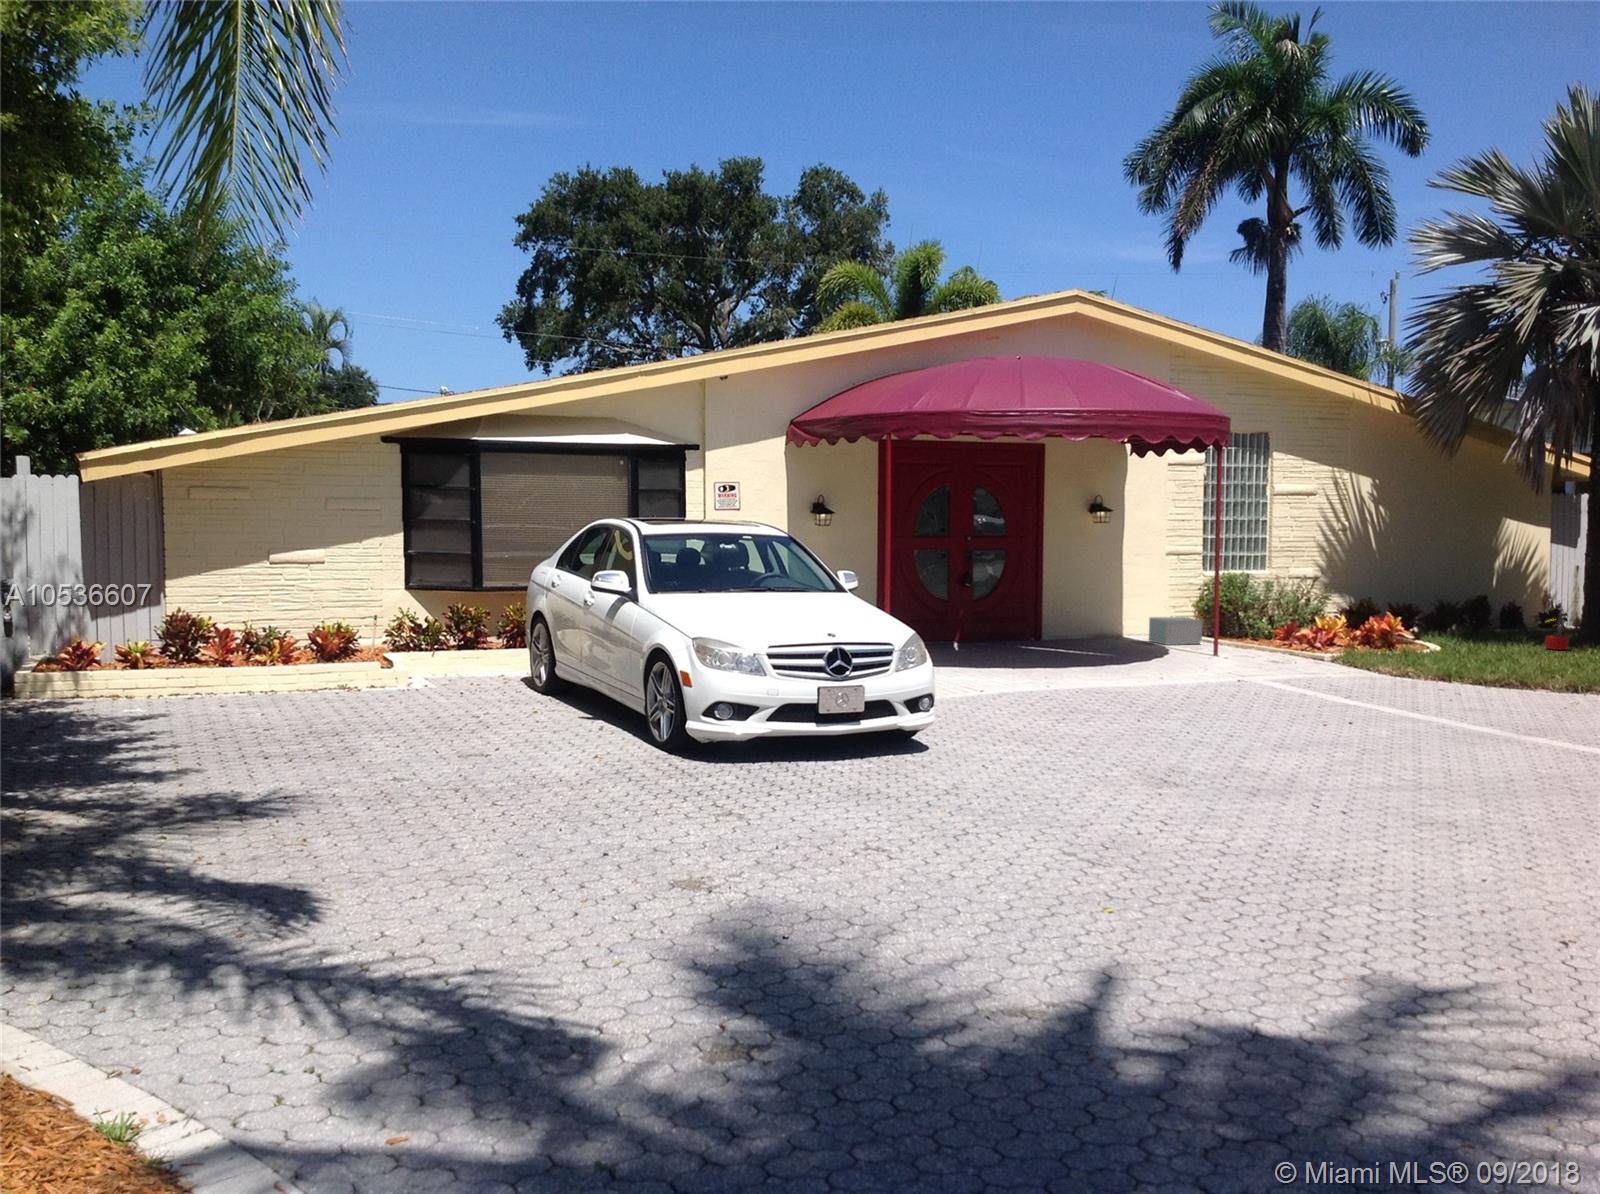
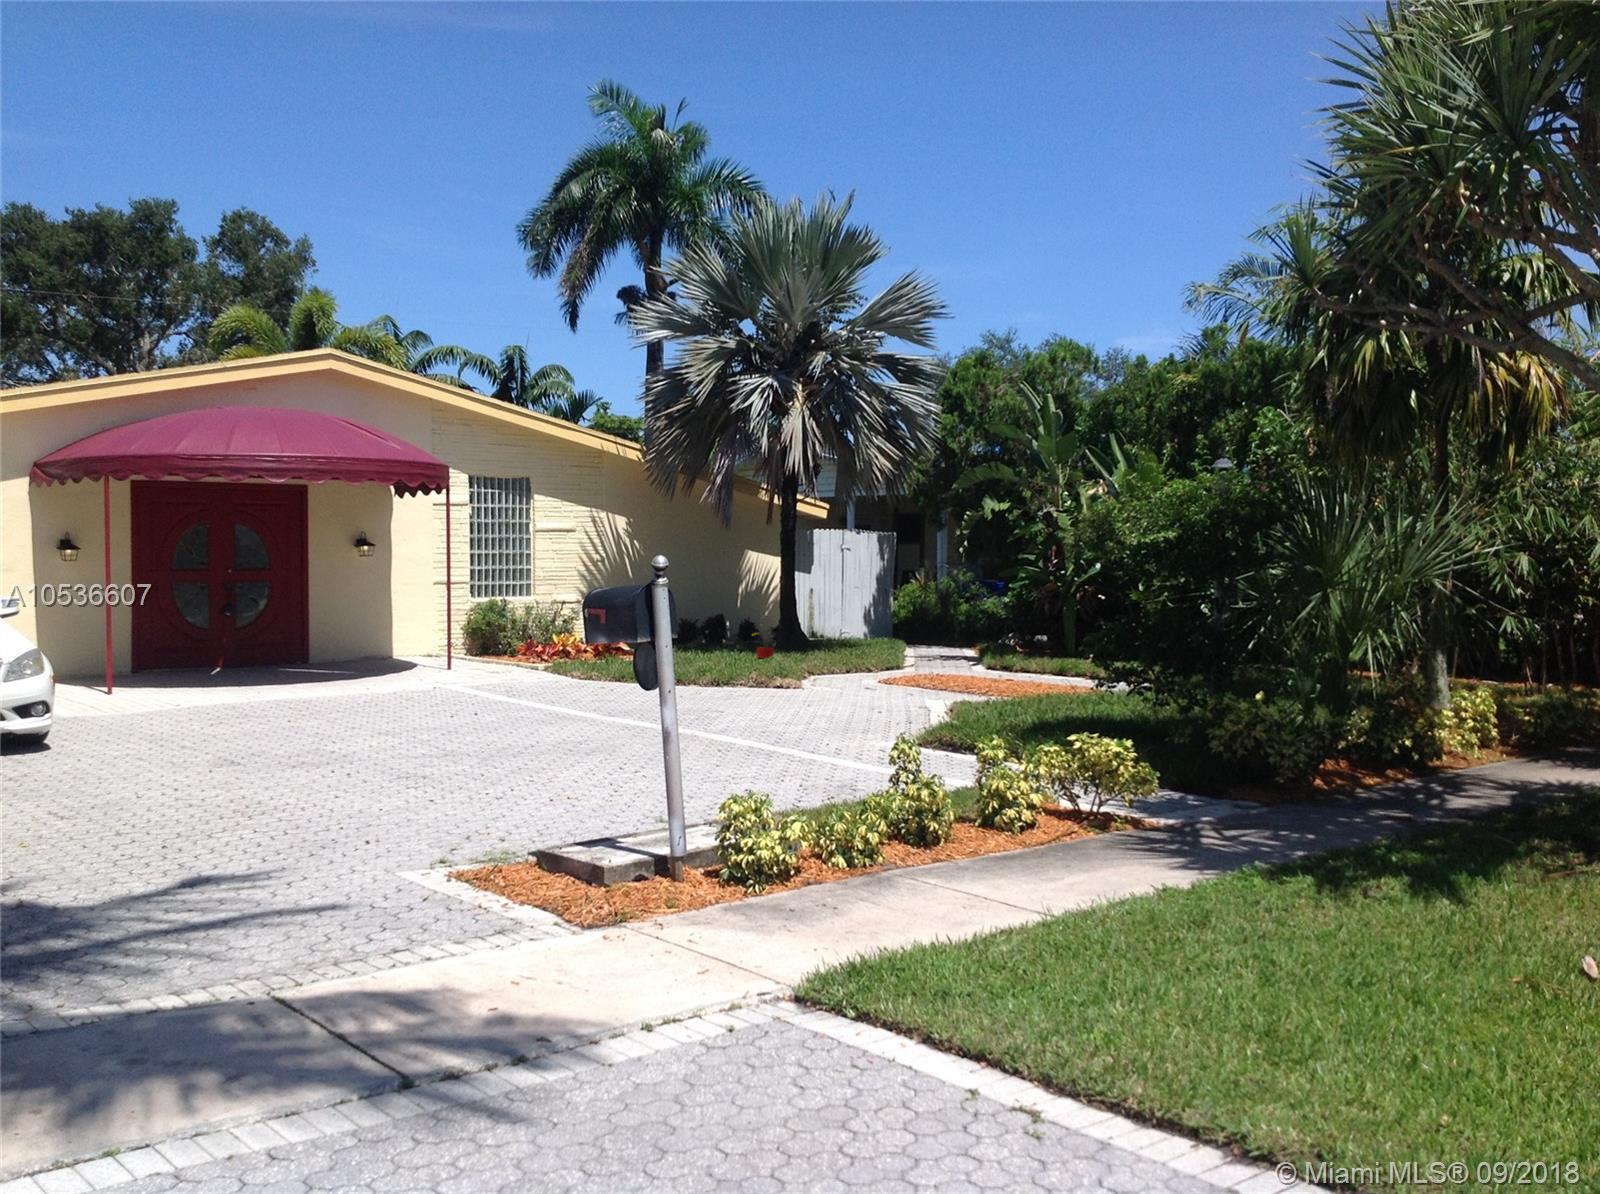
storage box: present [1149,617,1203,645] -> none [419,640,464,665]

